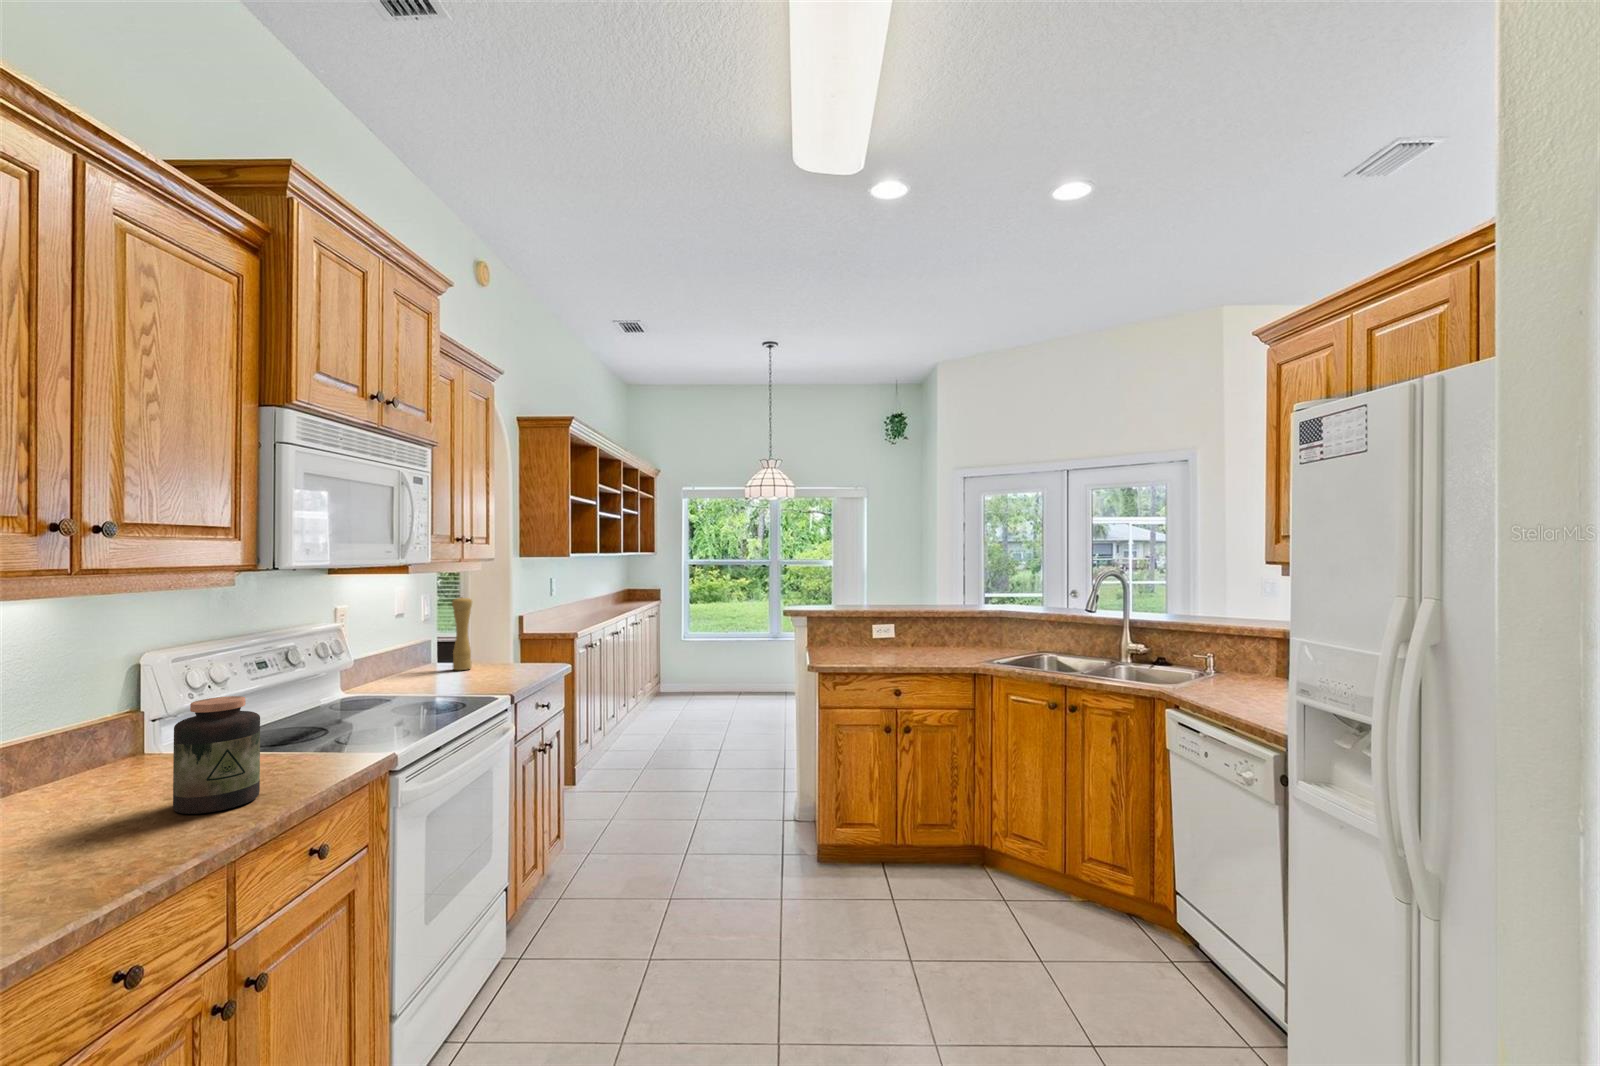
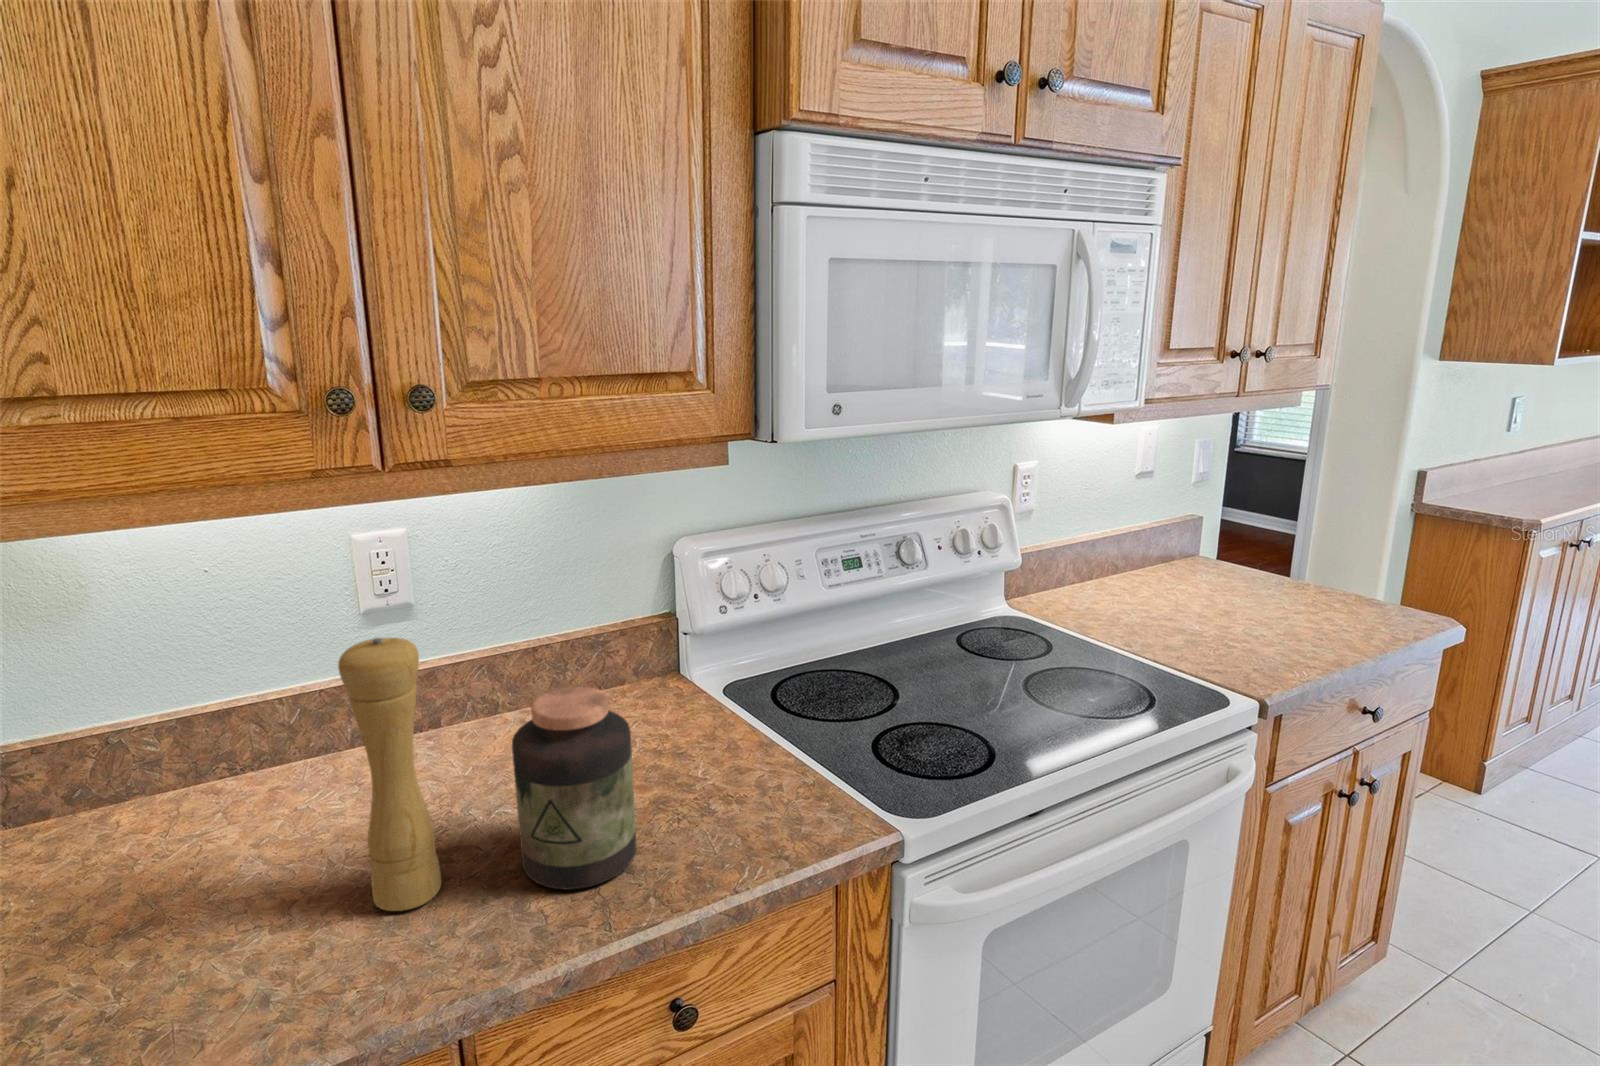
pepper mill: present [452,597,472,670] -> present [338,638,442,911]

